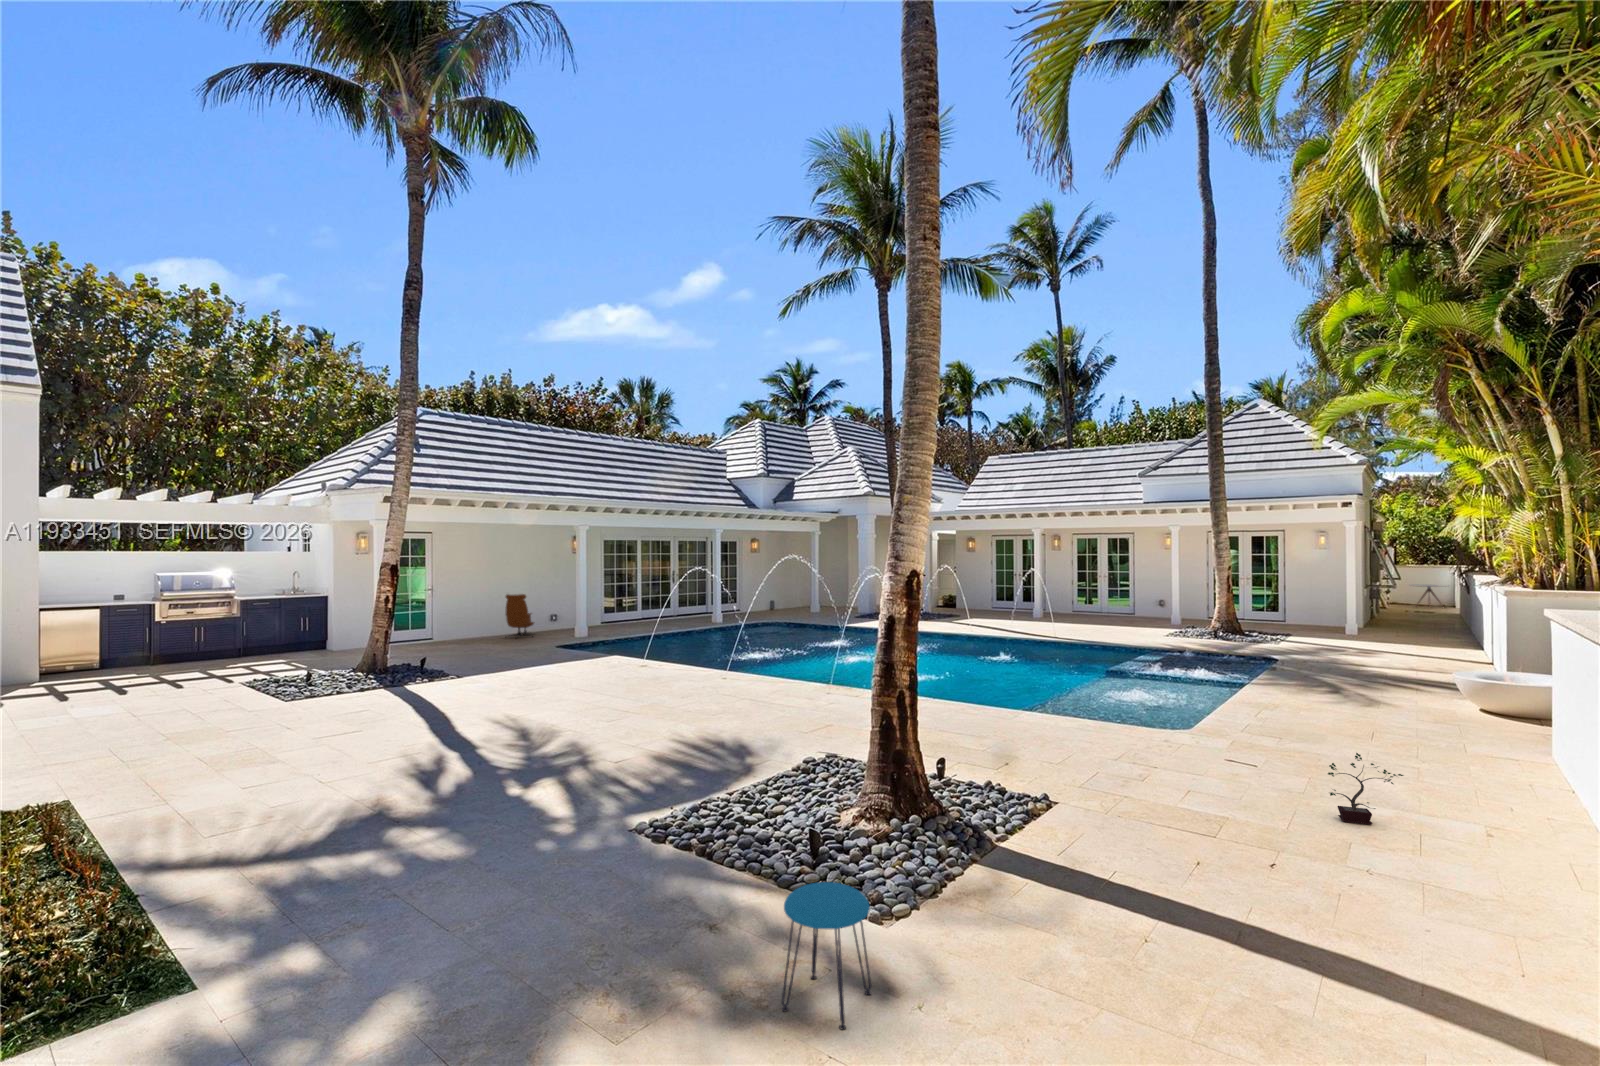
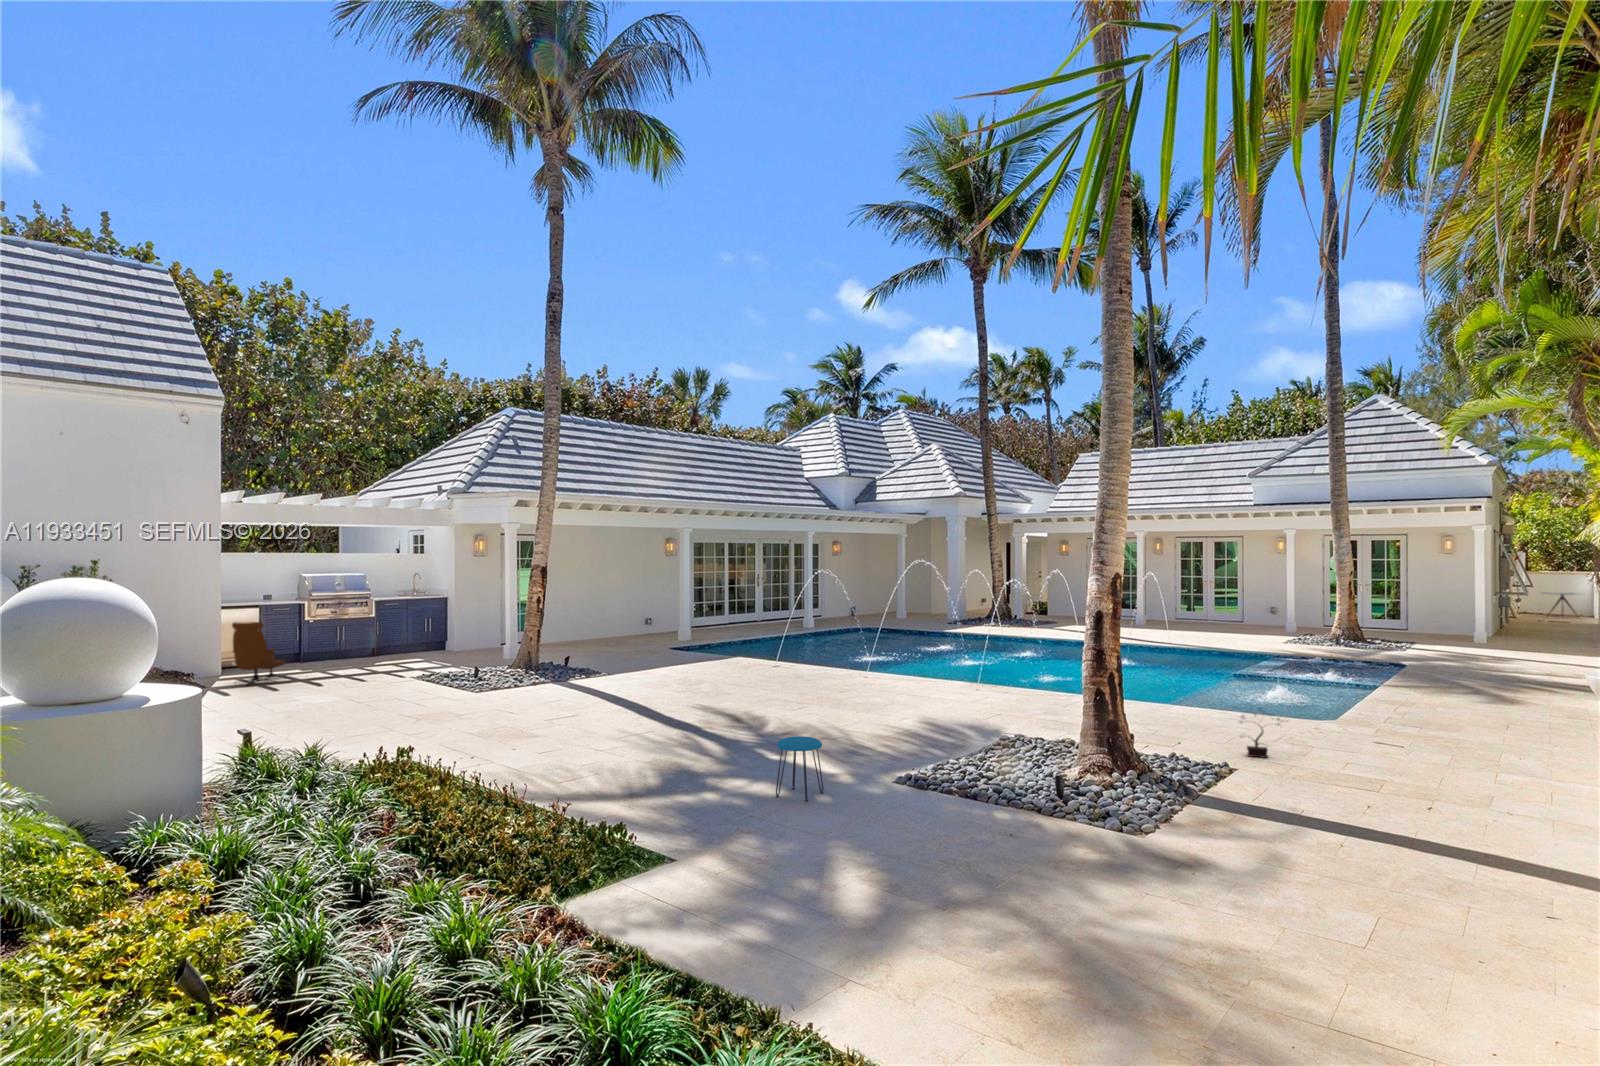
lounge chair: present [506,594,534,637] -> present [232,622,285,683]
potted plant: present [1328,753,1403,825] -> present [1240,713,1279,758]
stool: present [782,882,871,1030] -> present [776,736,824,801]

